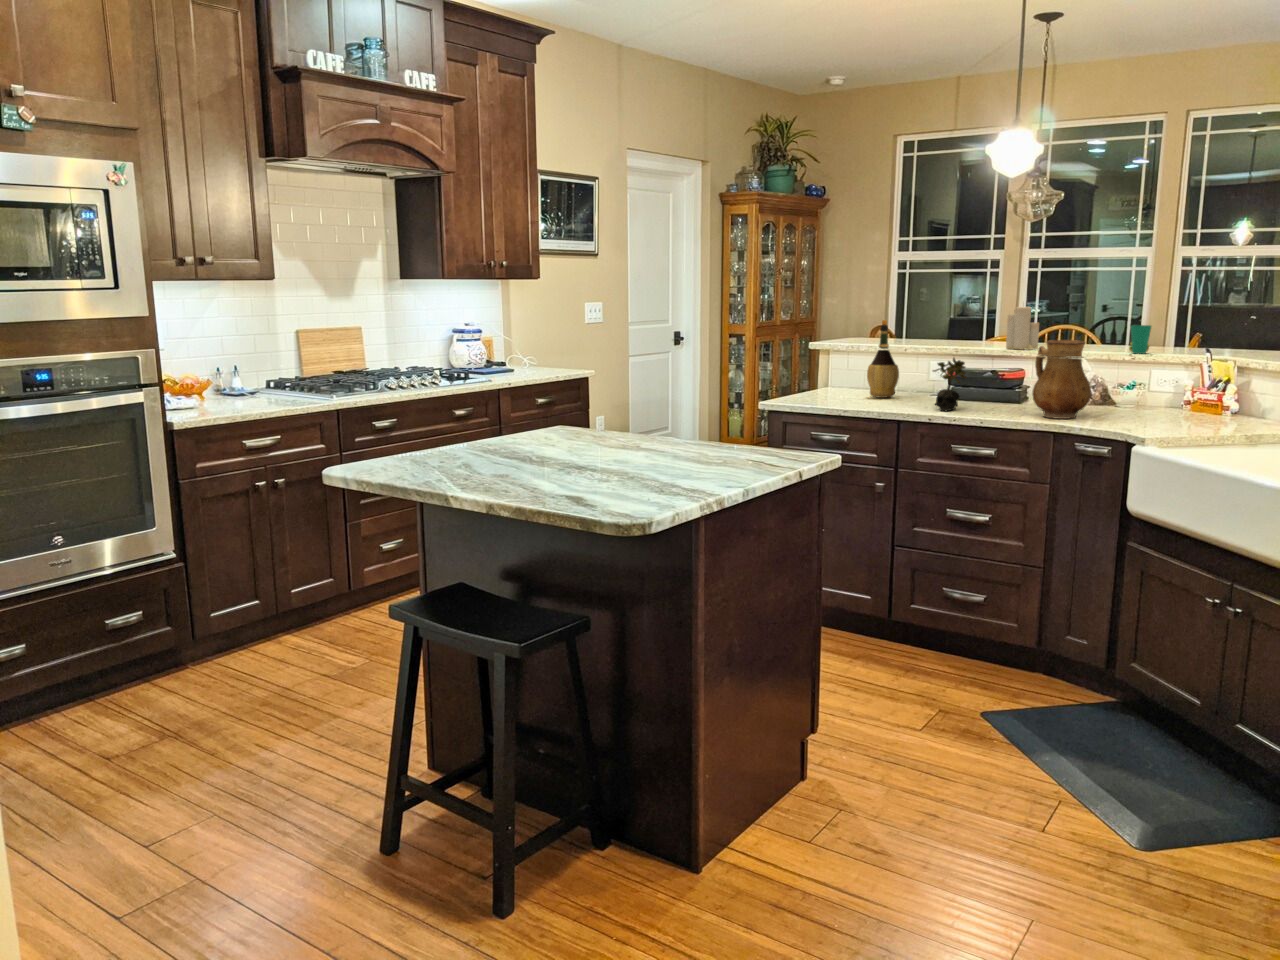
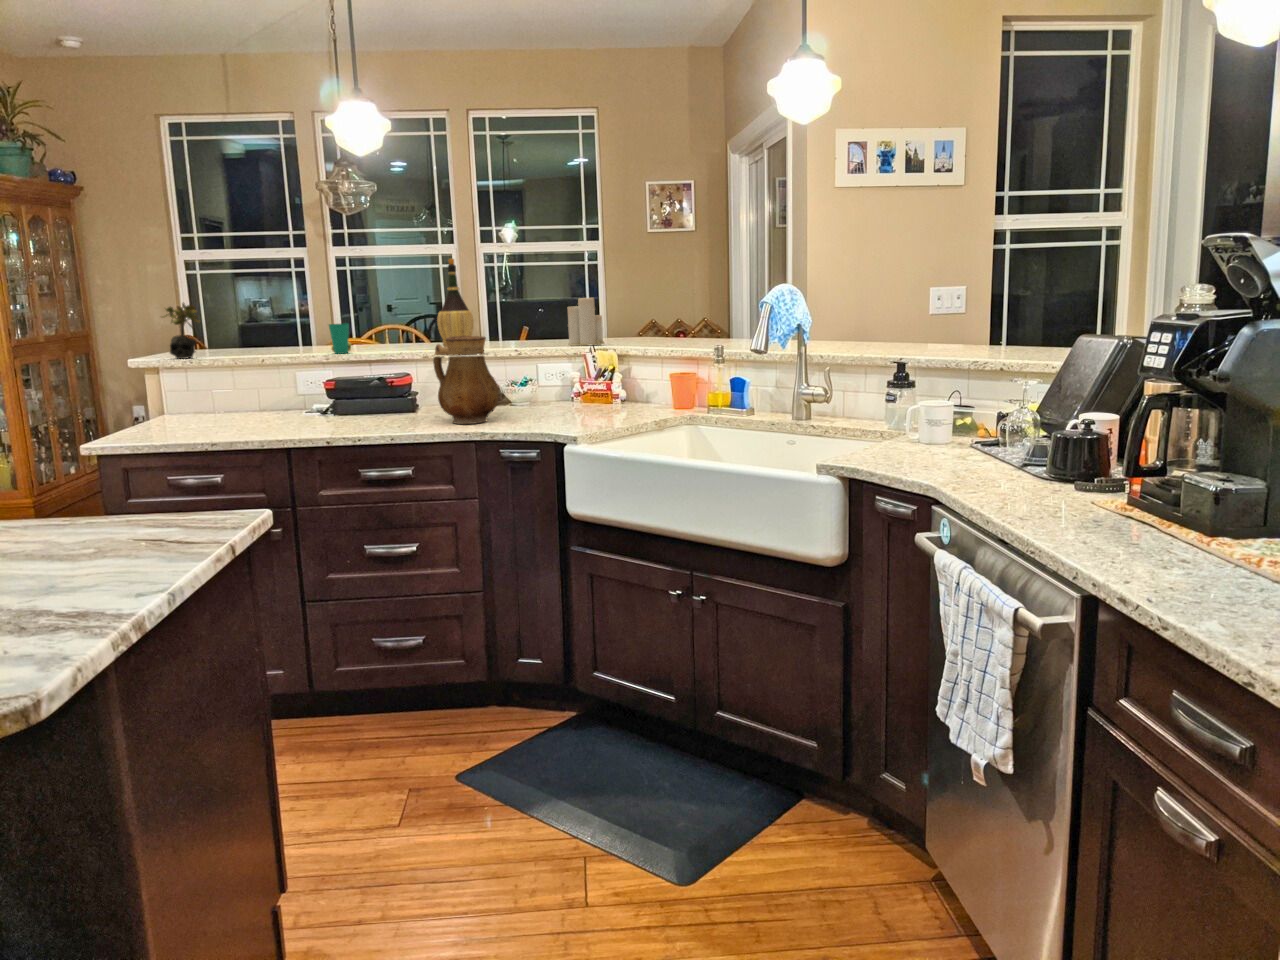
candle: present [1006,307,1039,350] -> present [568,298,605,346]
wine bottle: present [867,320,899,398] -> present [437,259,474,347]
cup: present [1129,325,1151,354] -> present [329,323,351,354]
succulent plant: present [933,358,967,411] -> present [162,303,200,359]

